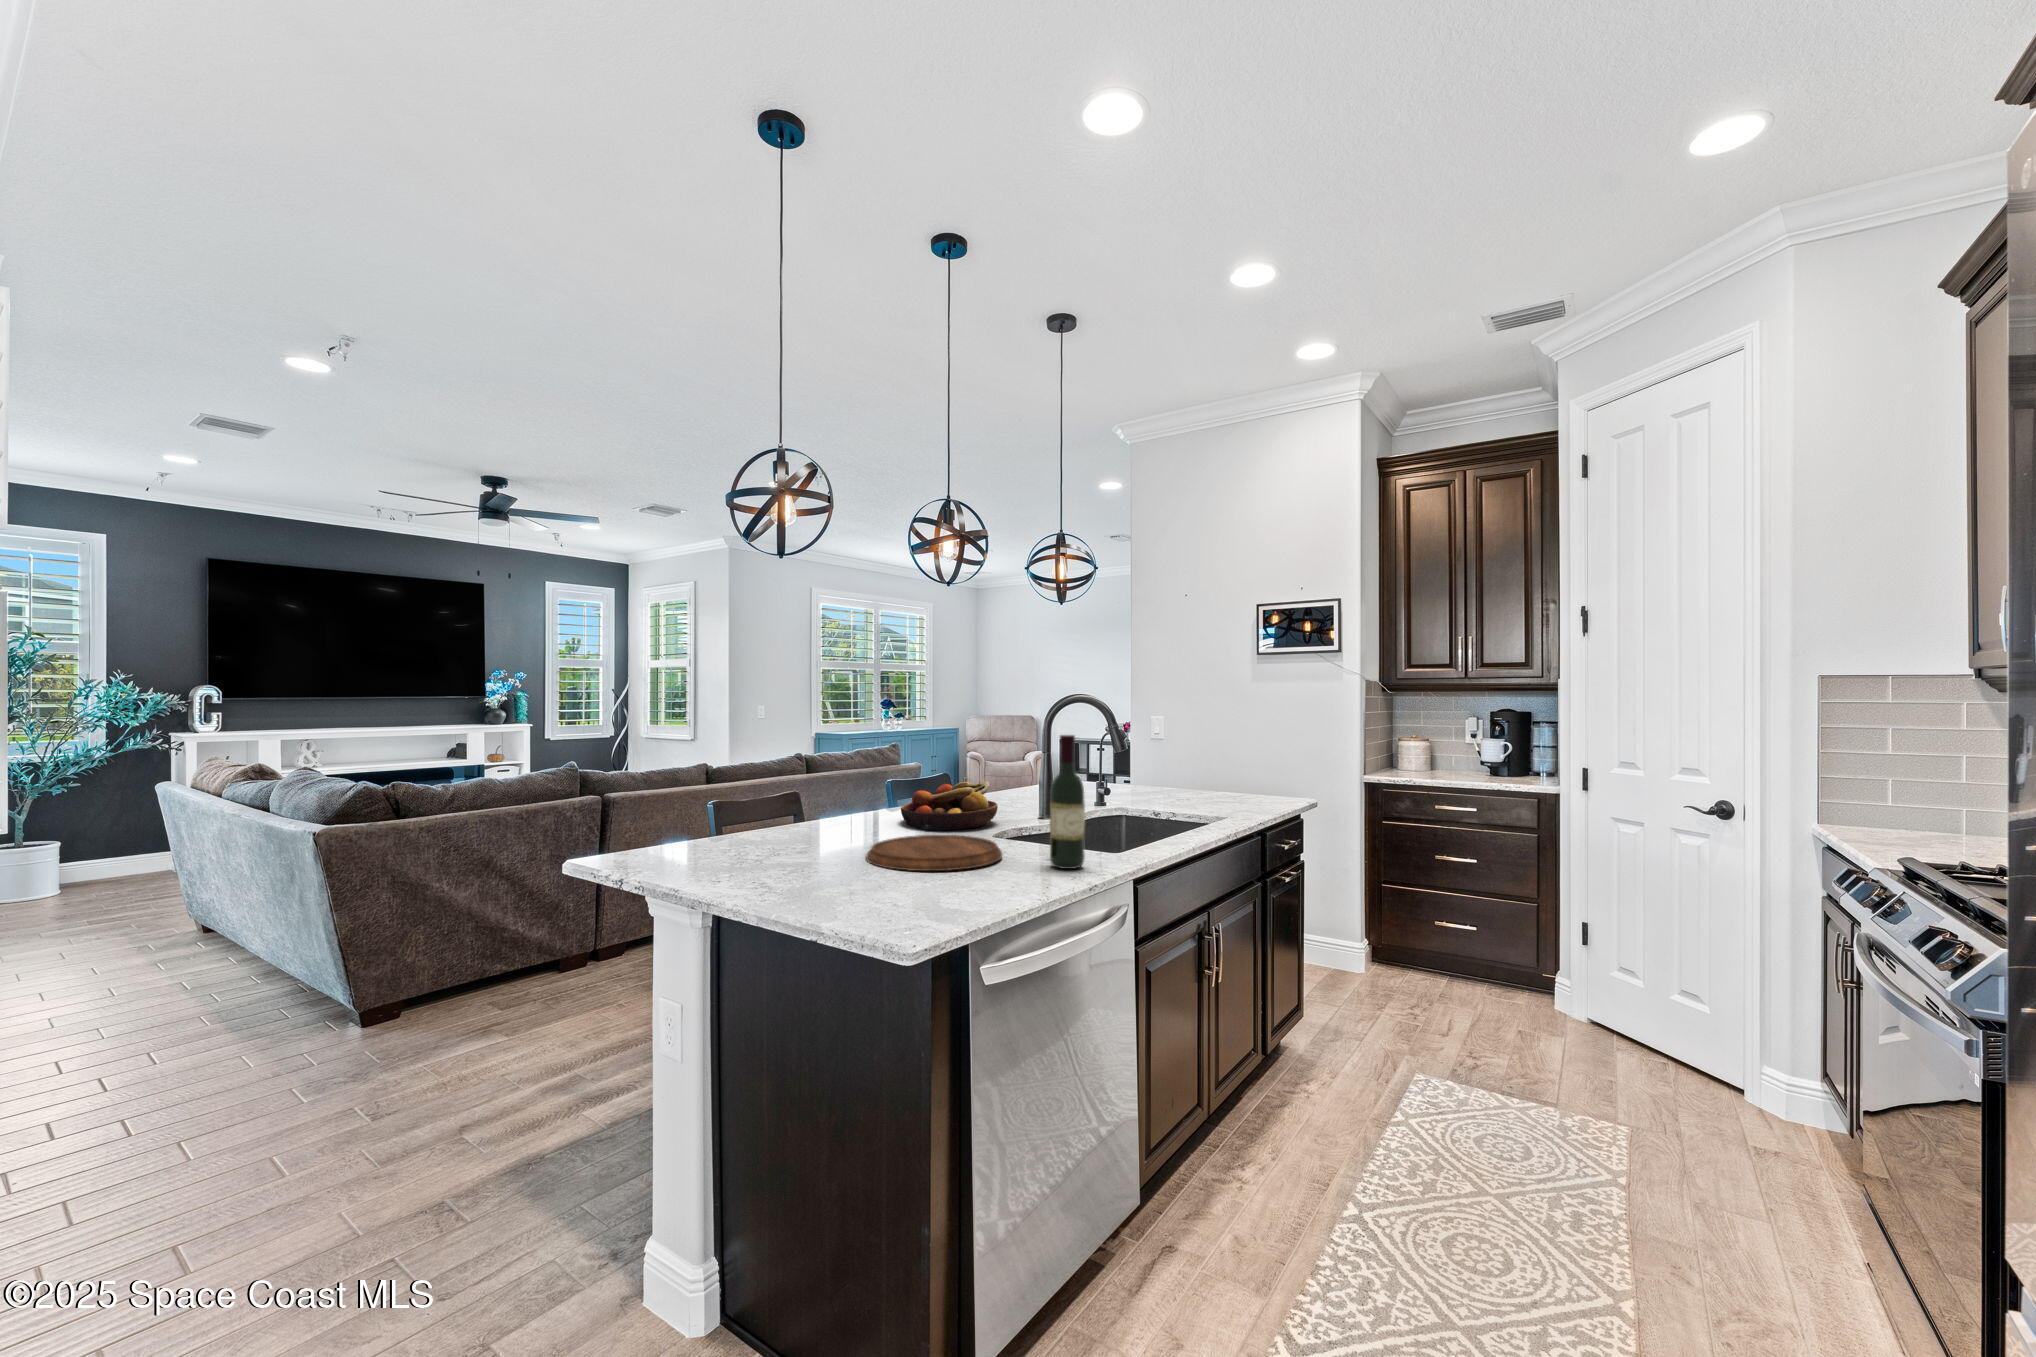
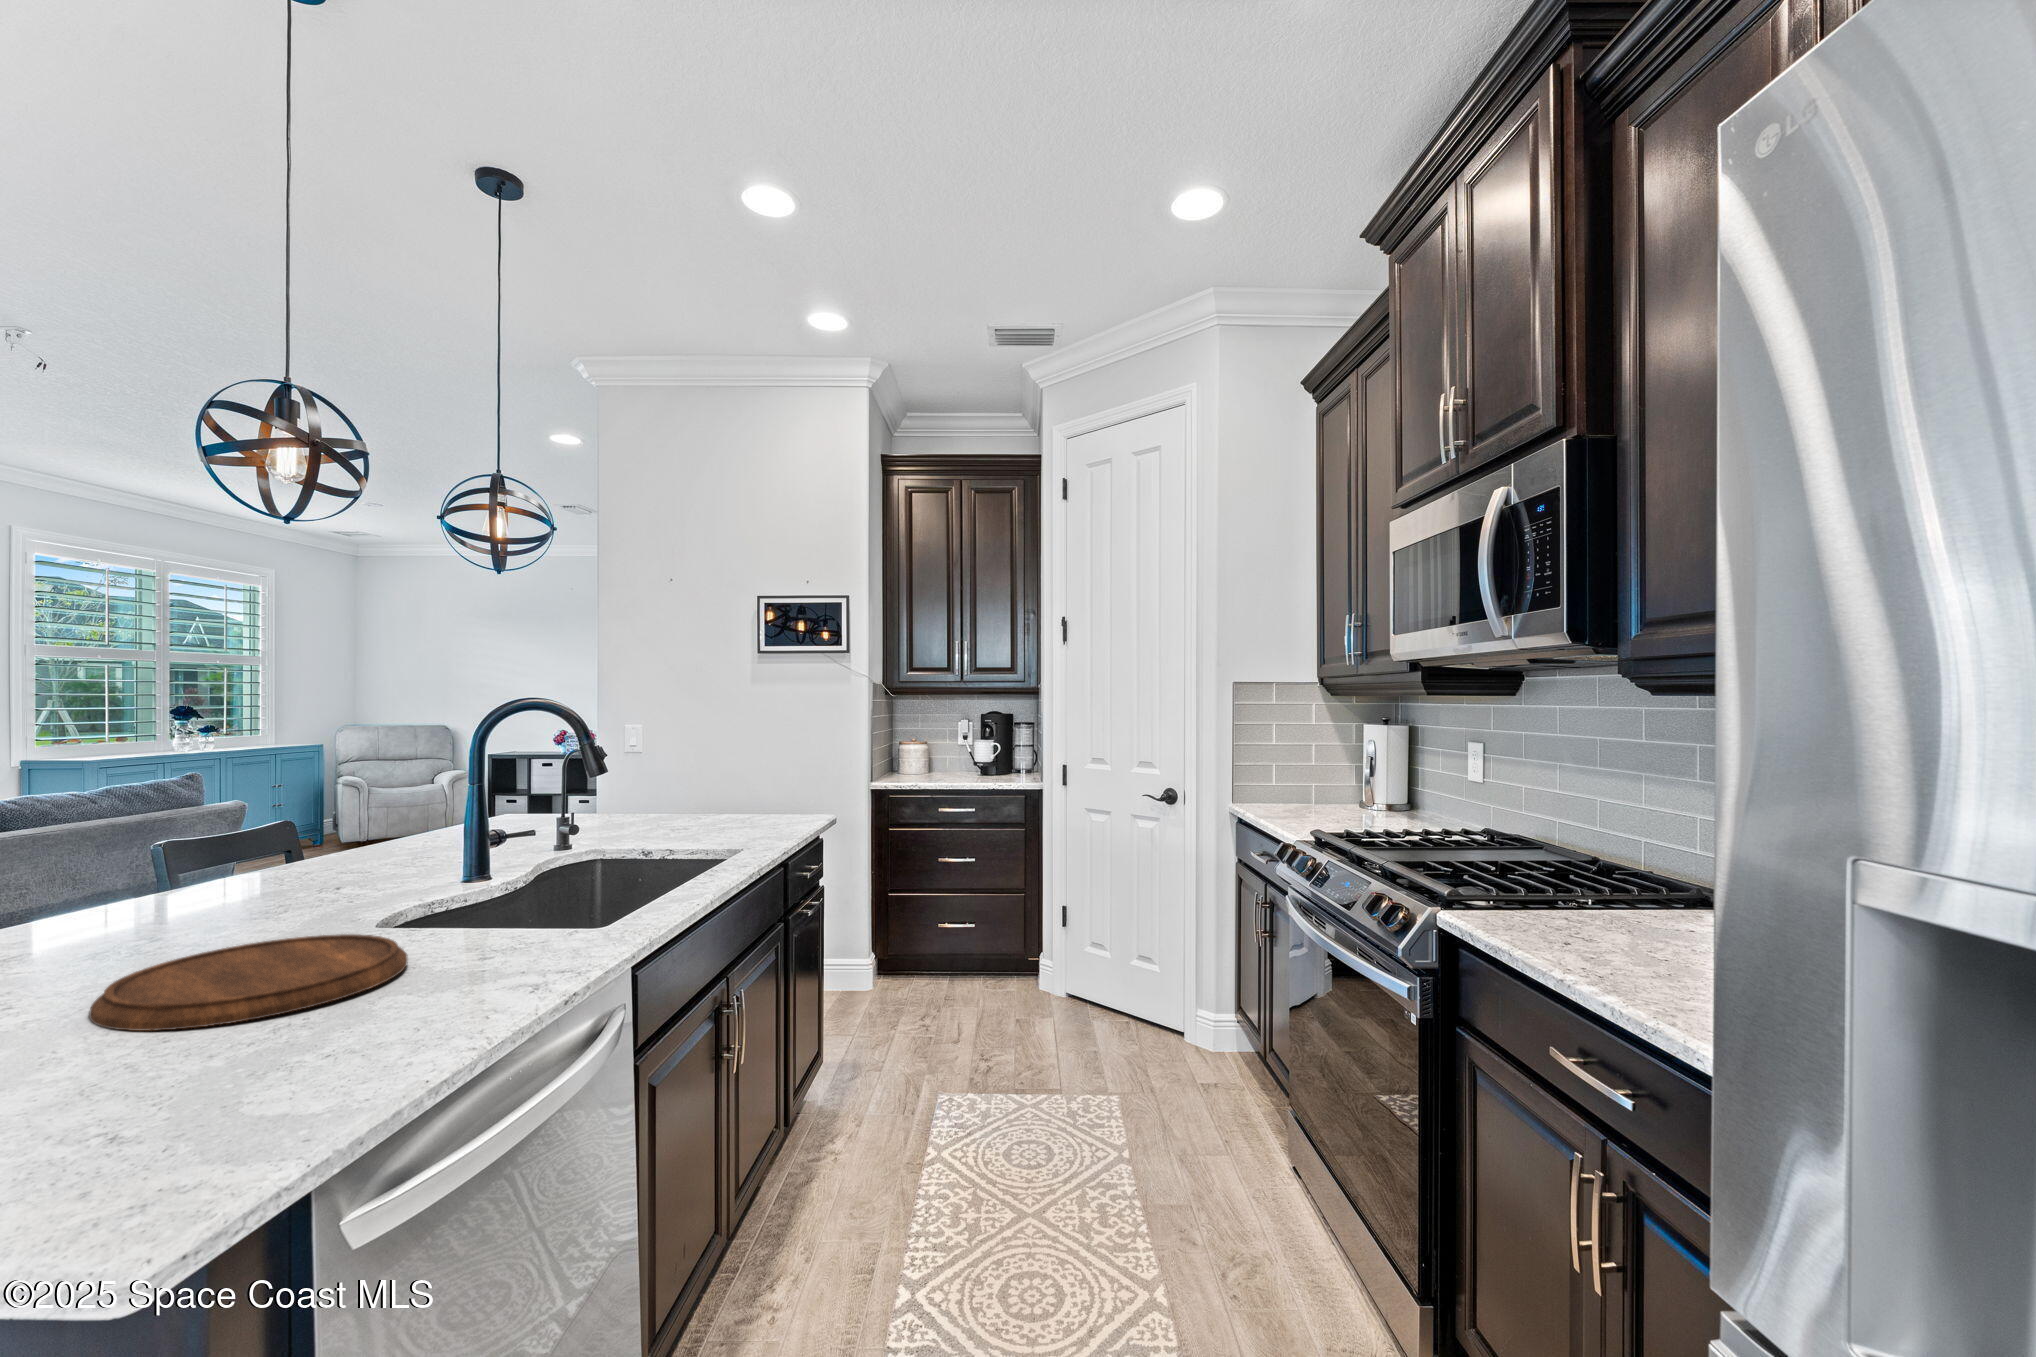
wine bottle: present [1050,735,1085,869] -> none [500,760,562,968]
fruit bowl: present [901,782,998,830] -> none [187,834,394,930]

